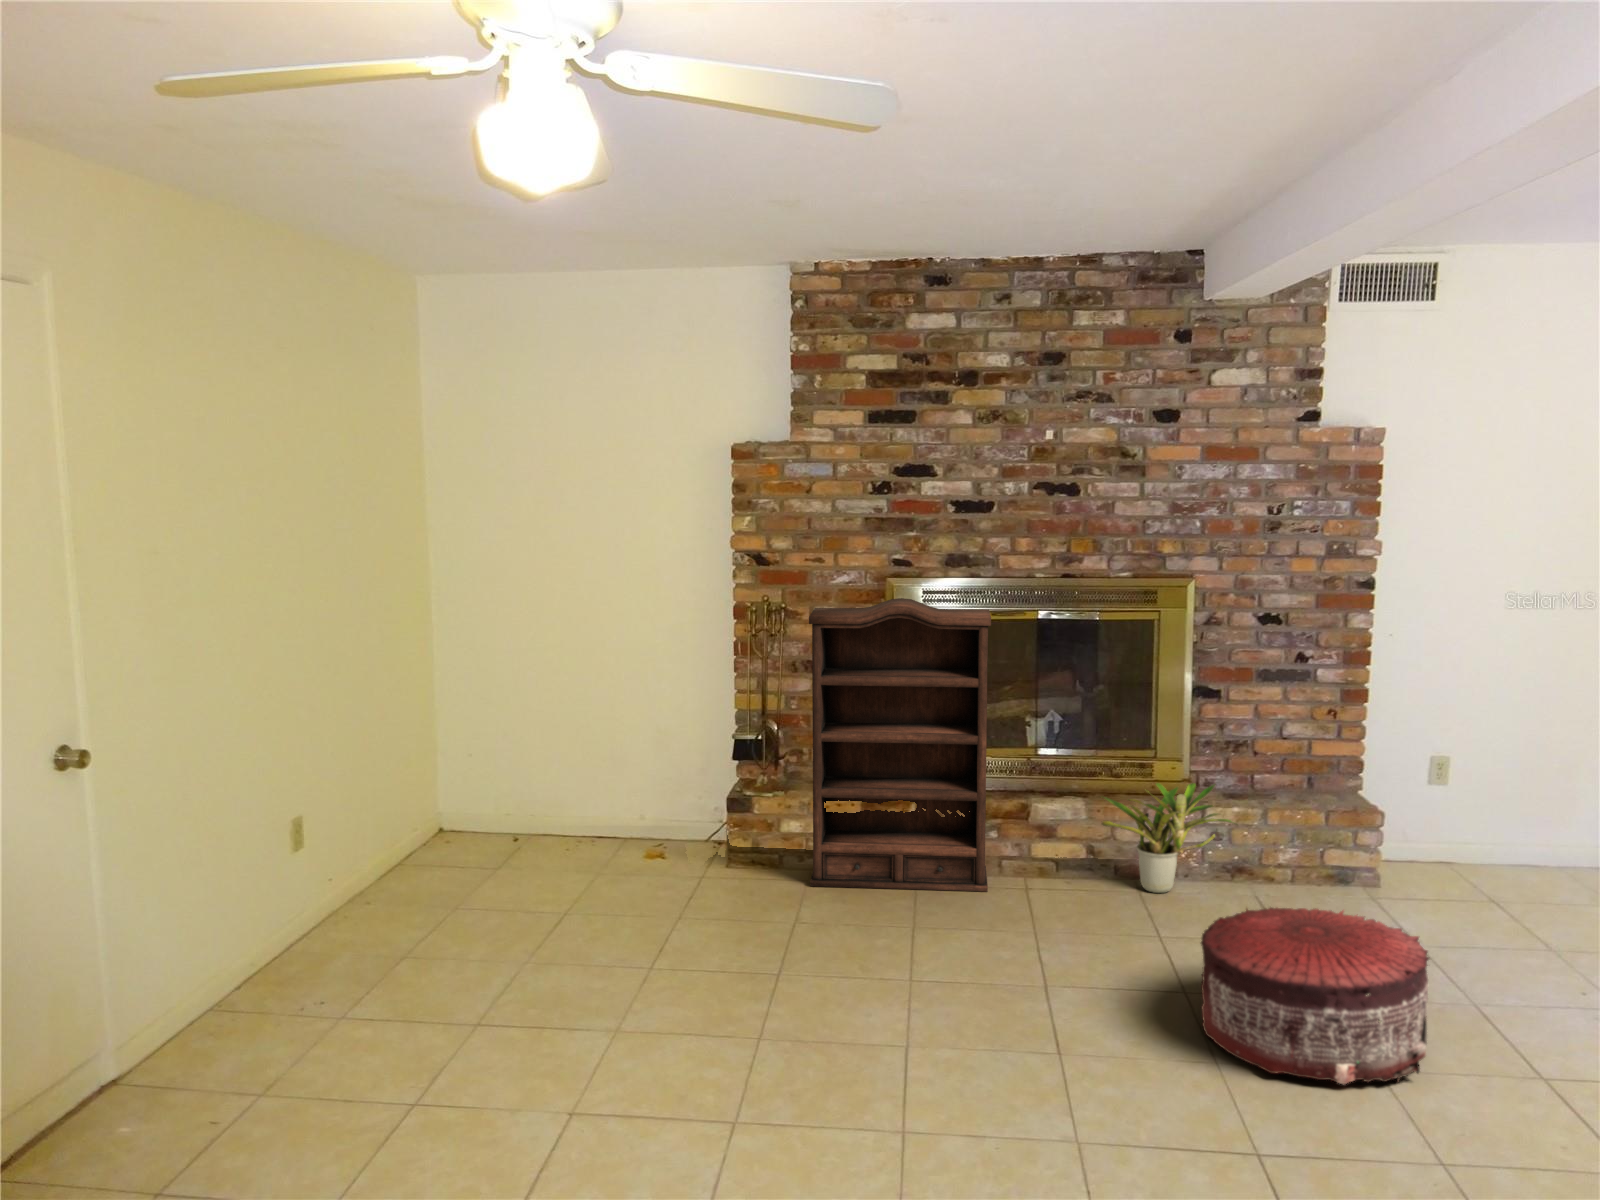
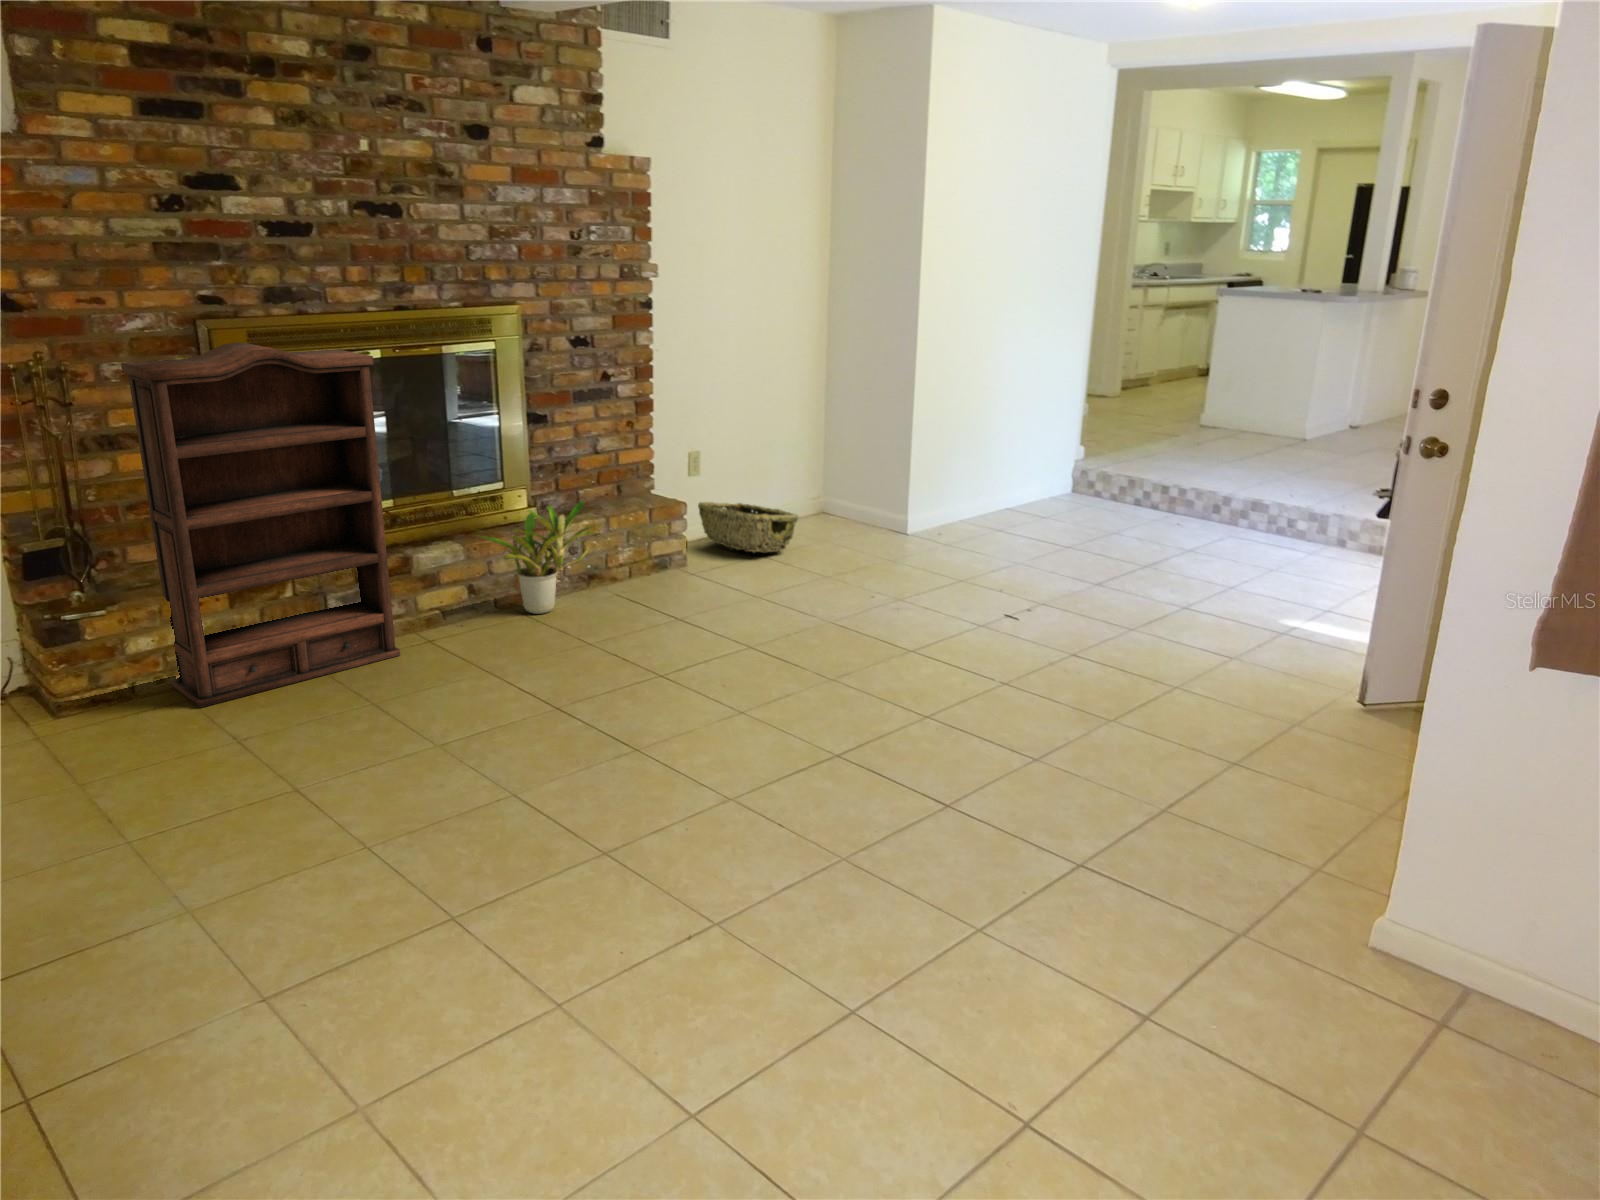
woven basket: none [1435,819,1555,903] -> present [698,502,798,552]
pouf: present [1201,908,1429,1084] -> none [712,572,904,712]

